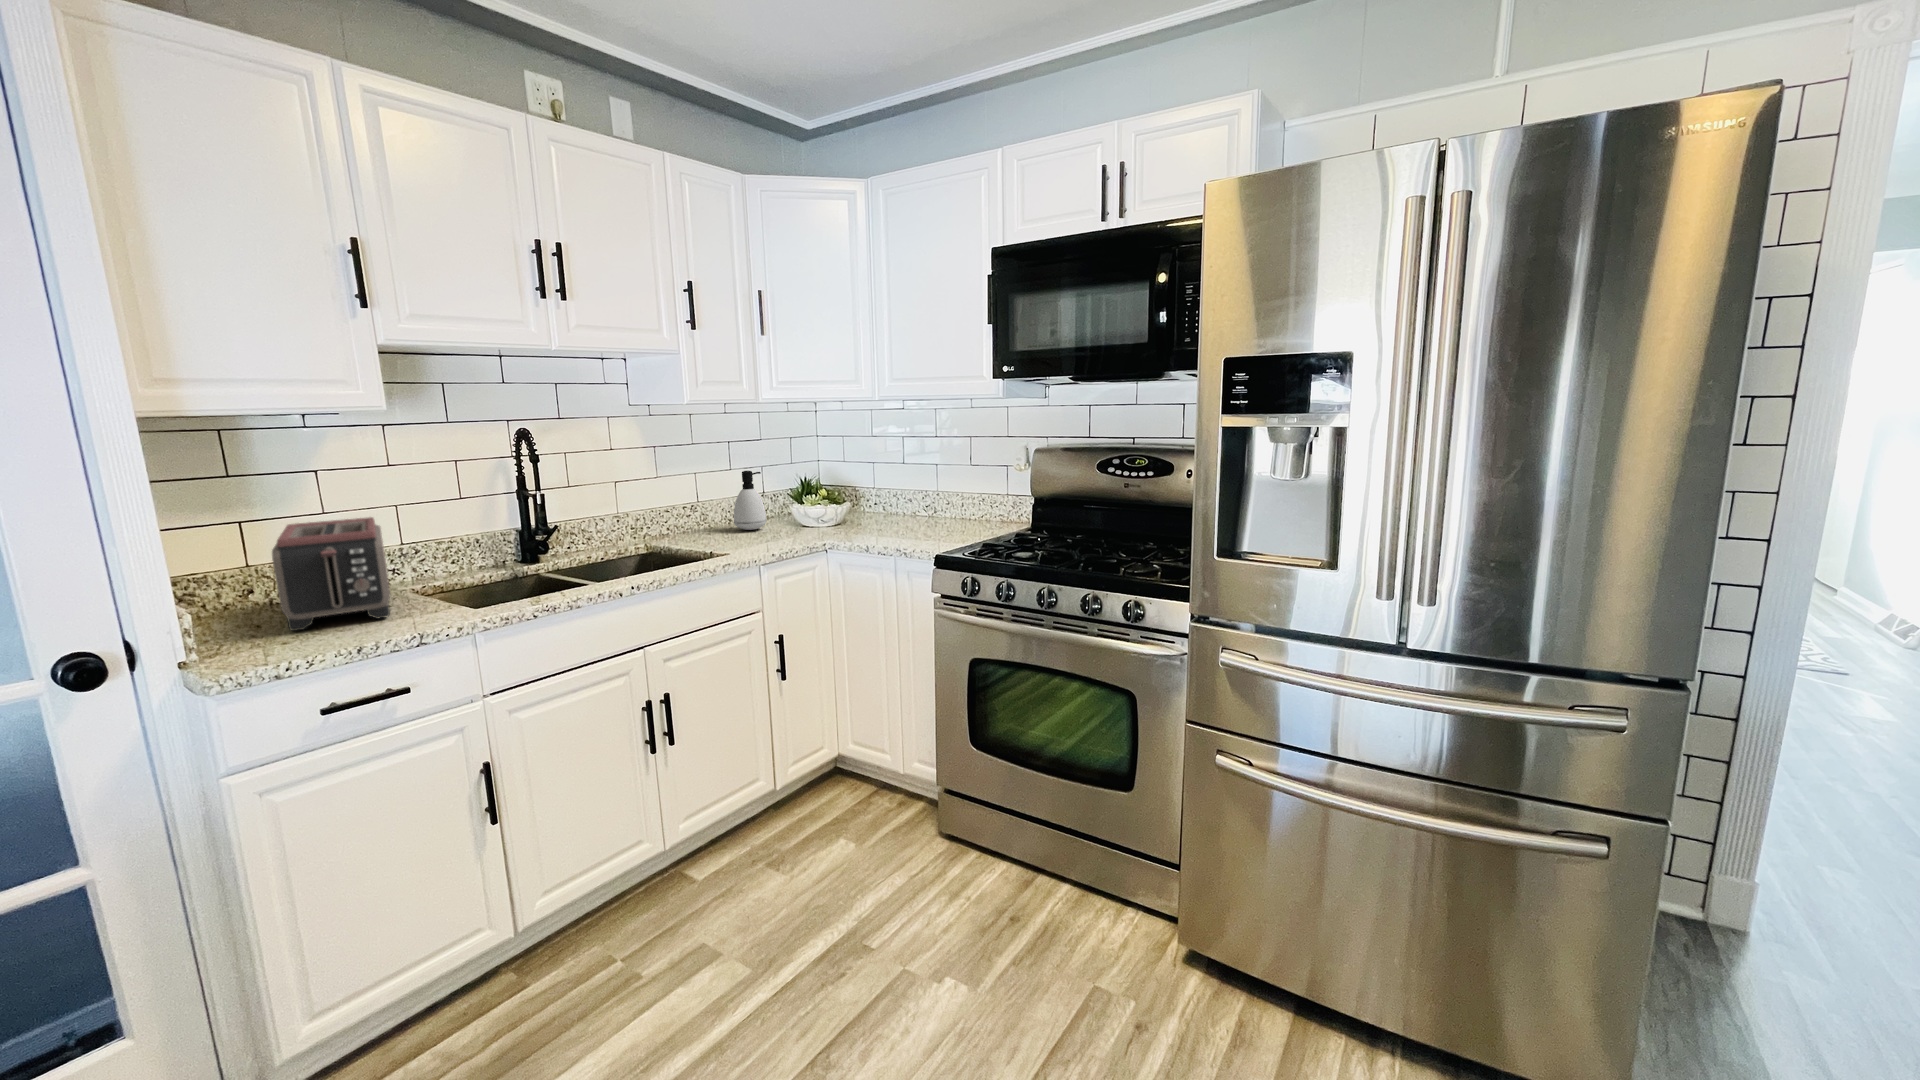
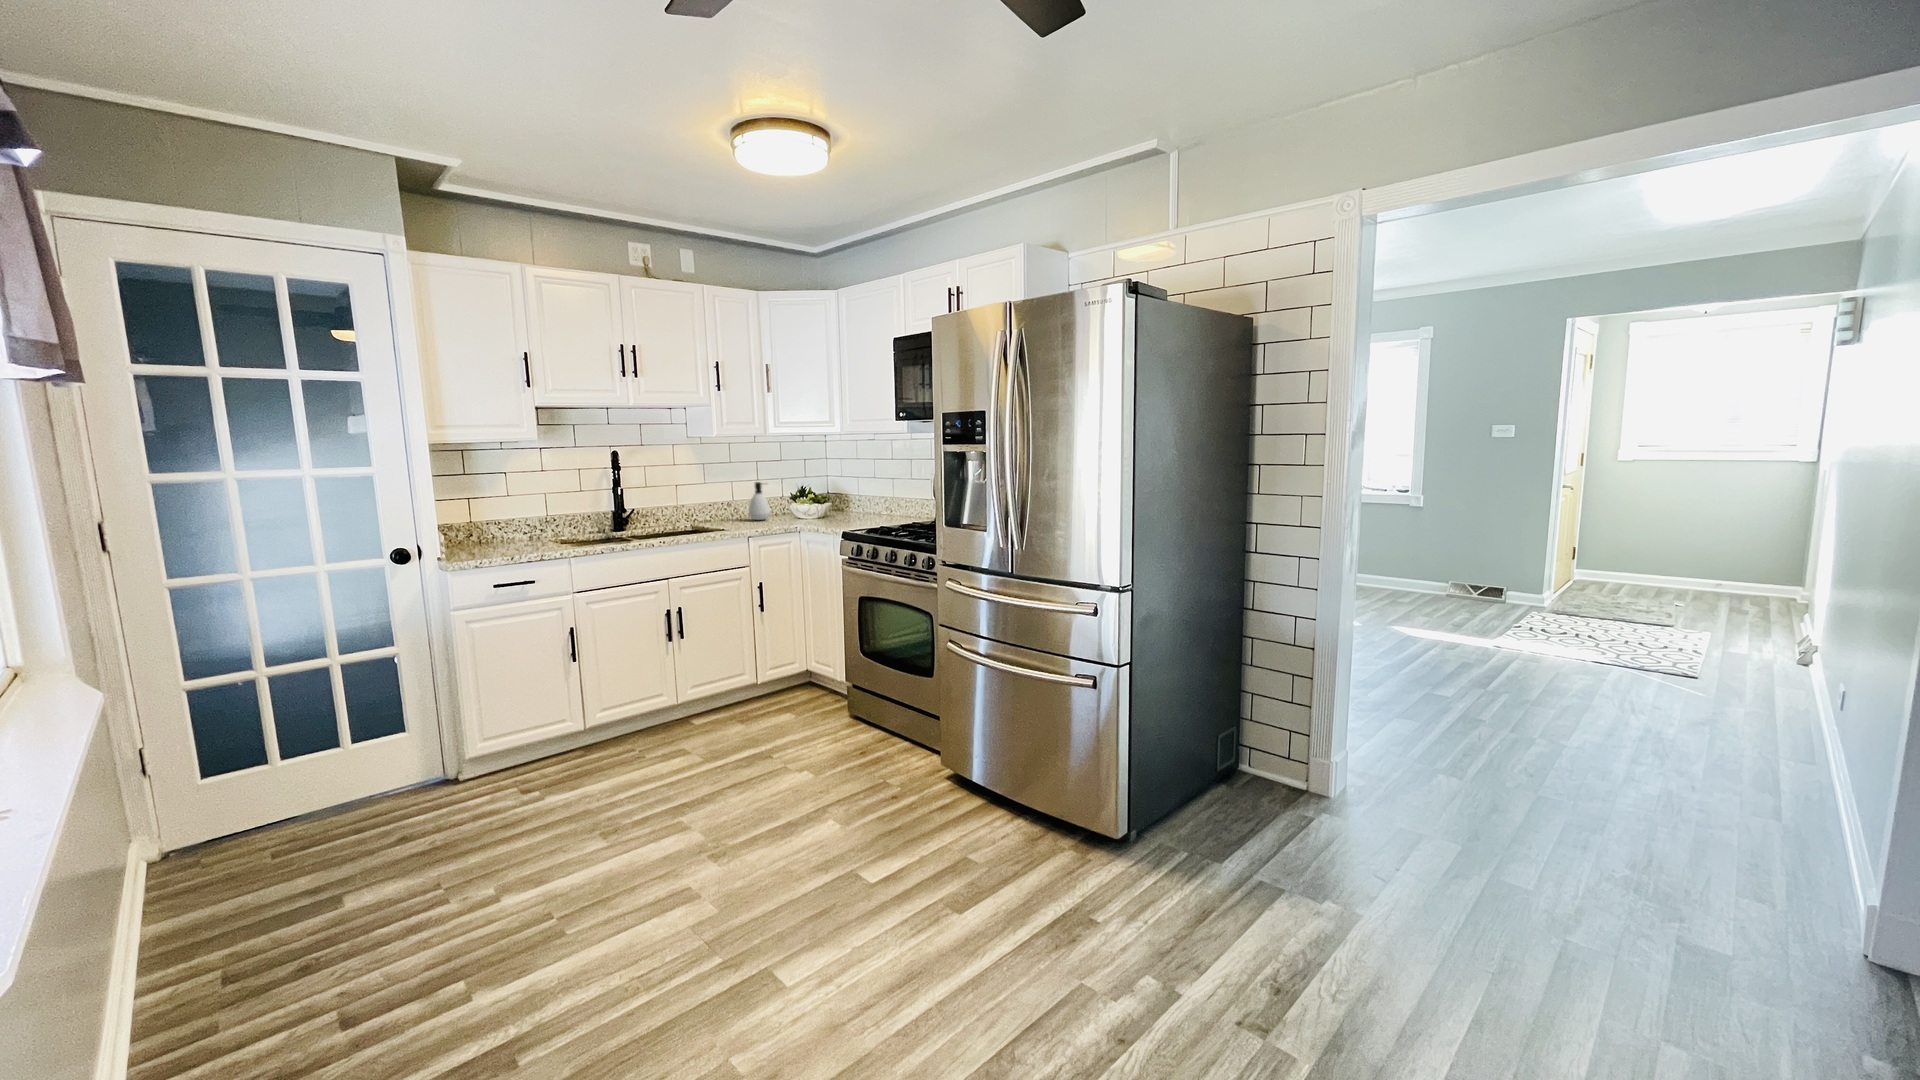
toaster: present [272,517,390,631] -> none [480,499,538,552]

